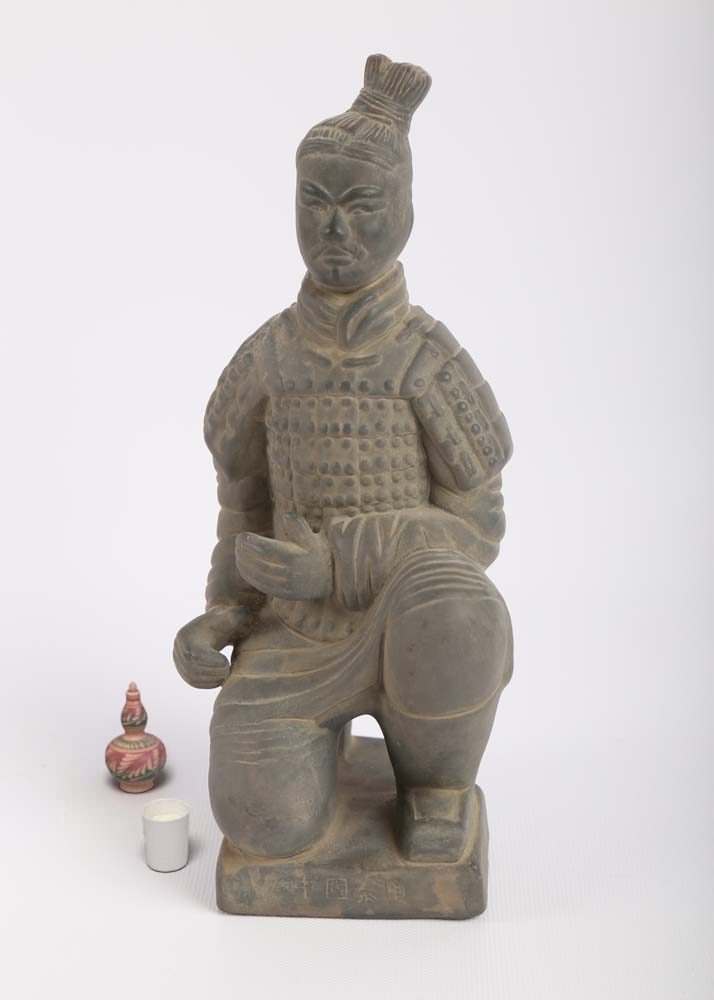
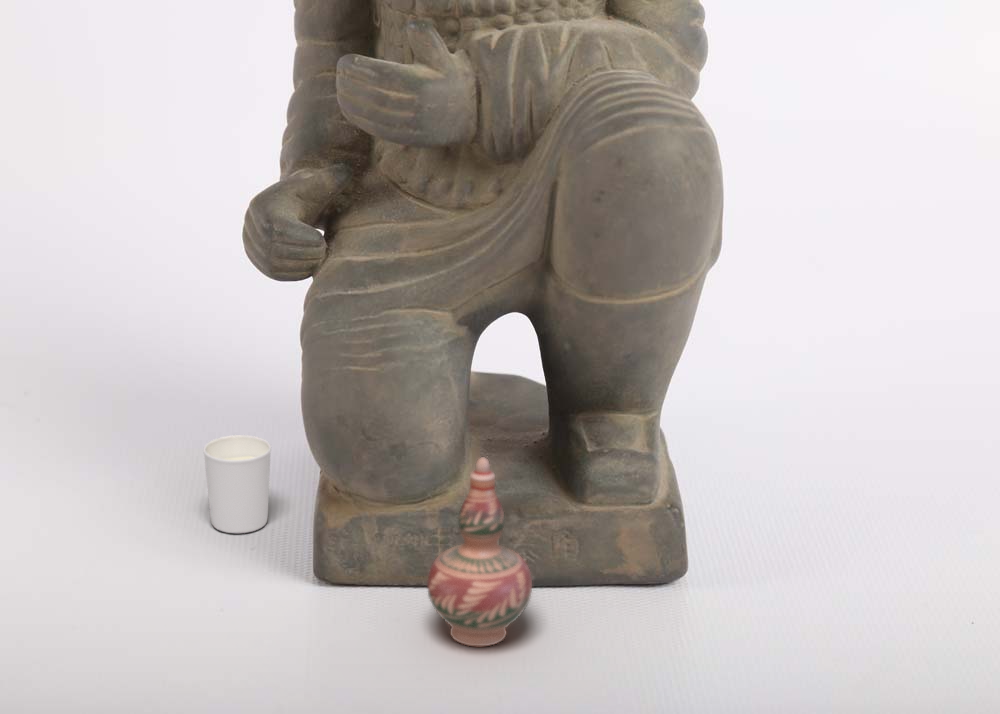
decorative vase: present [105,682,167,793] -> present [427,457,532,646]

